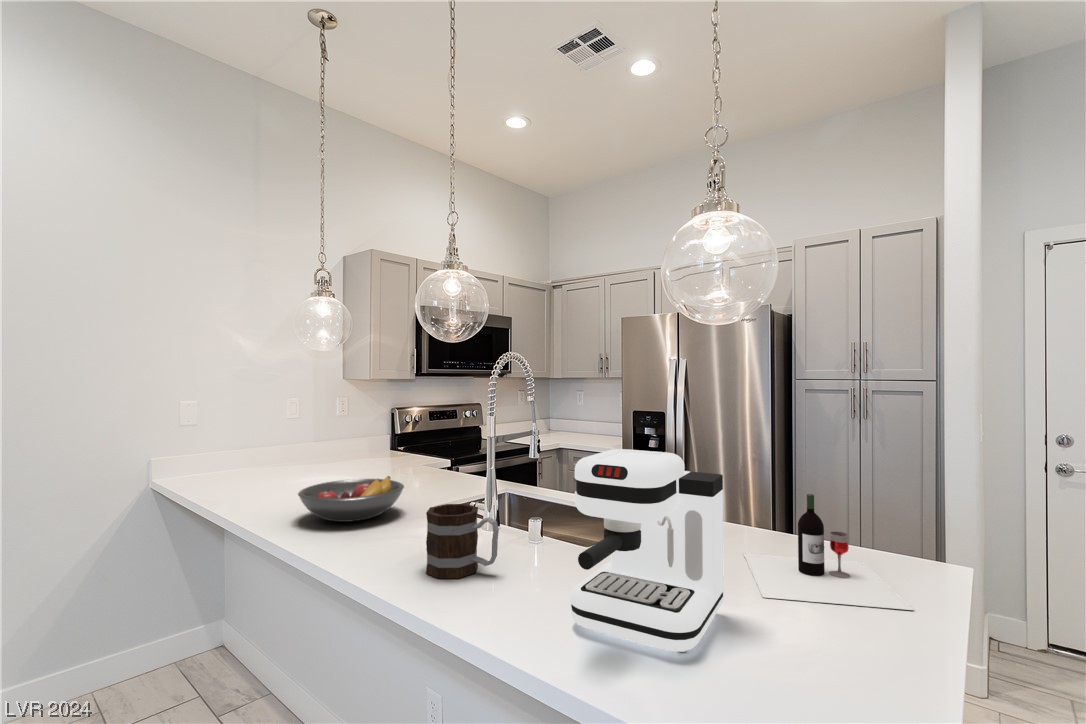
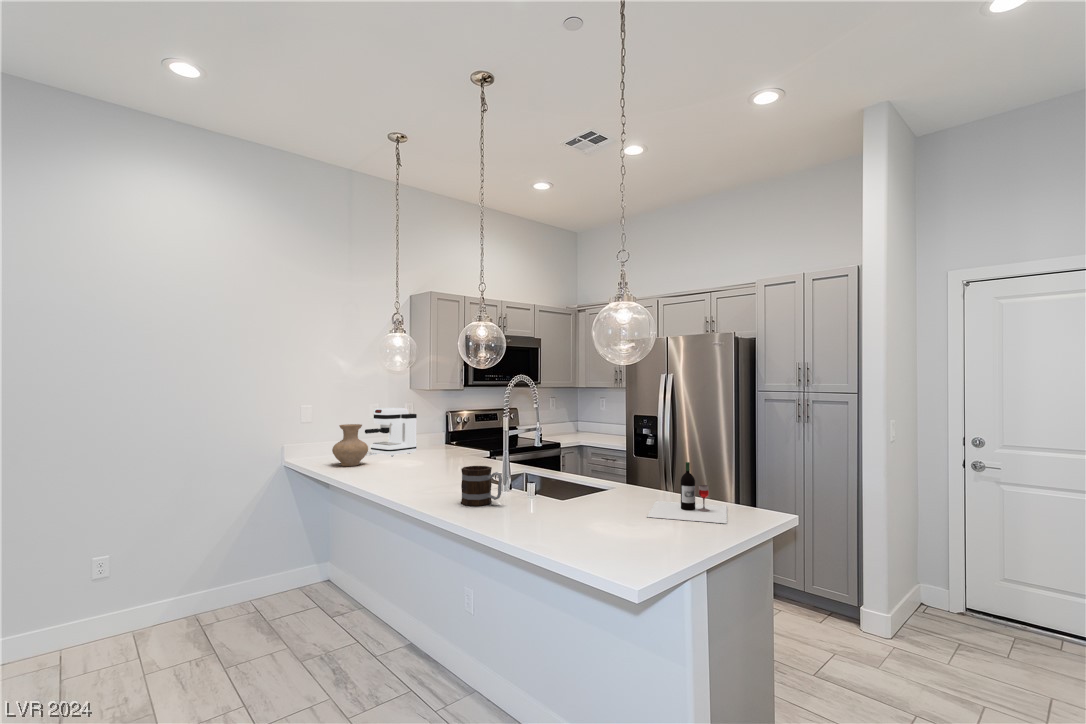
vase: none [221,429,278,492] -> present [332,424,368,466]
coffee maker: present [570,449,724,652] -> present [365,408,417,456]
fruit bowl: present [298,476,404,522] -> none [386,454,452,482]

